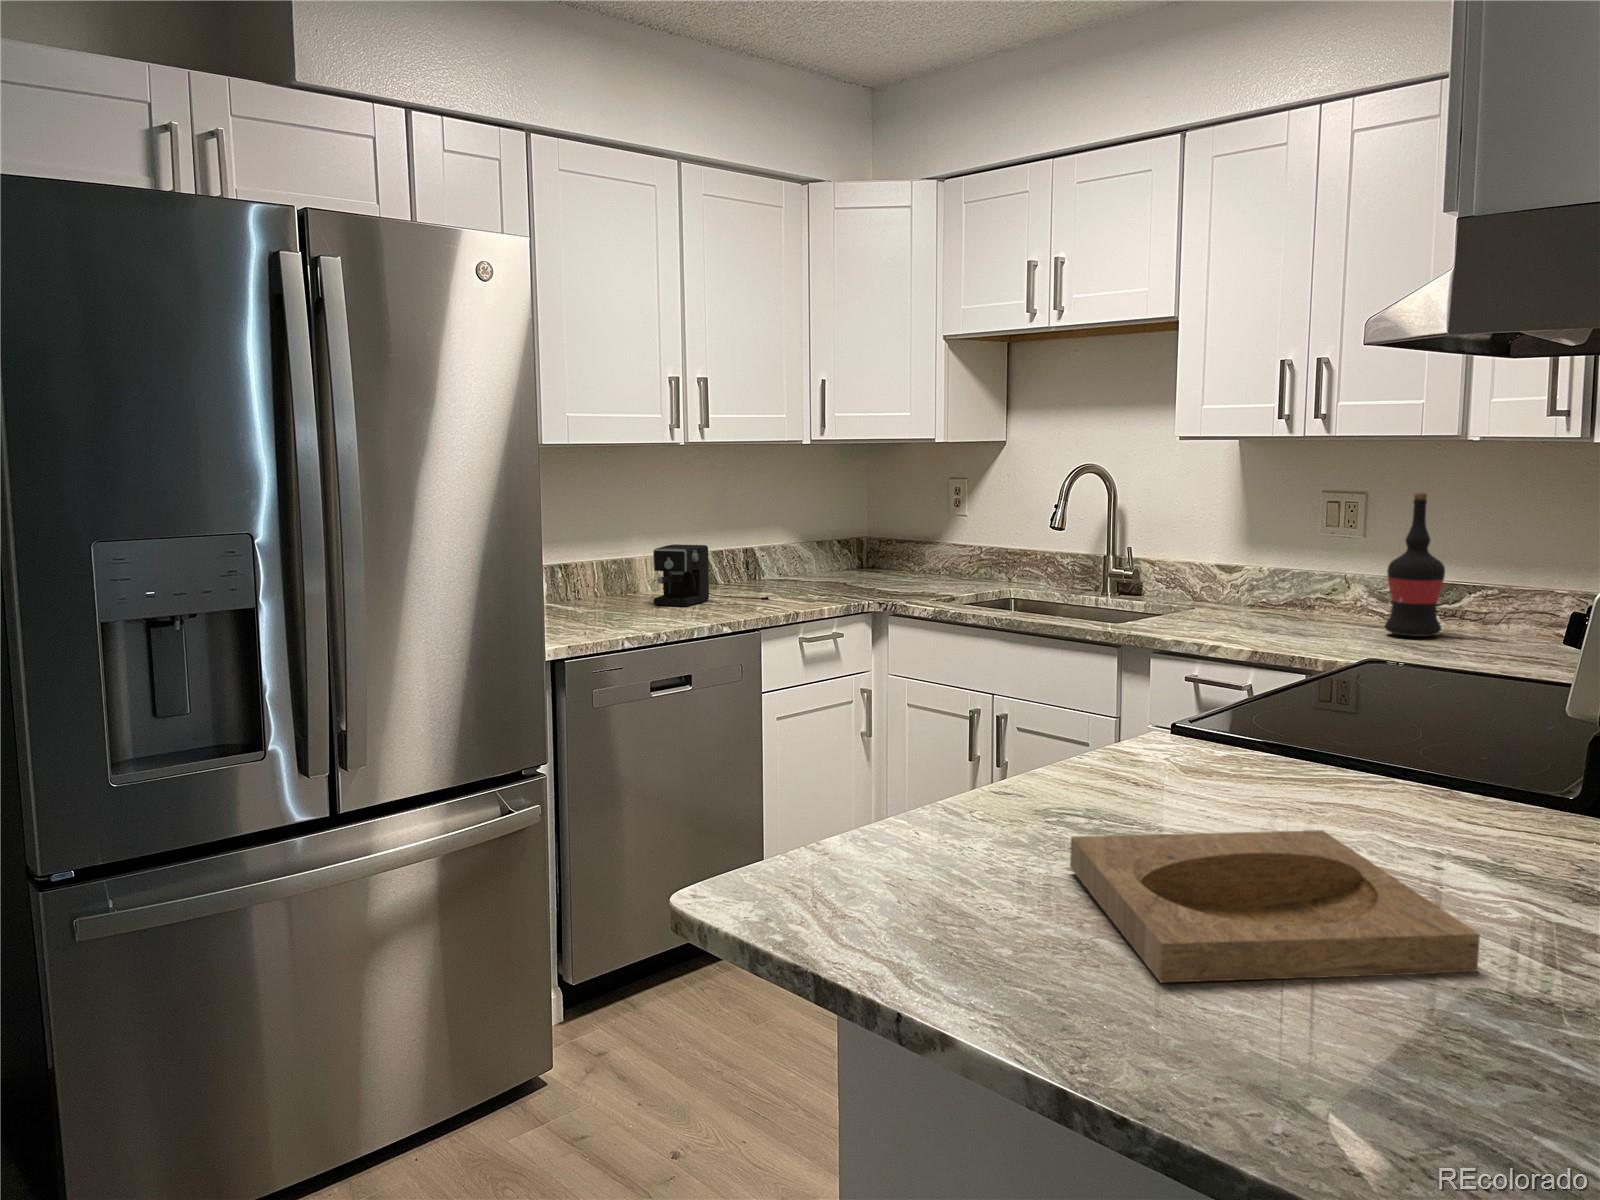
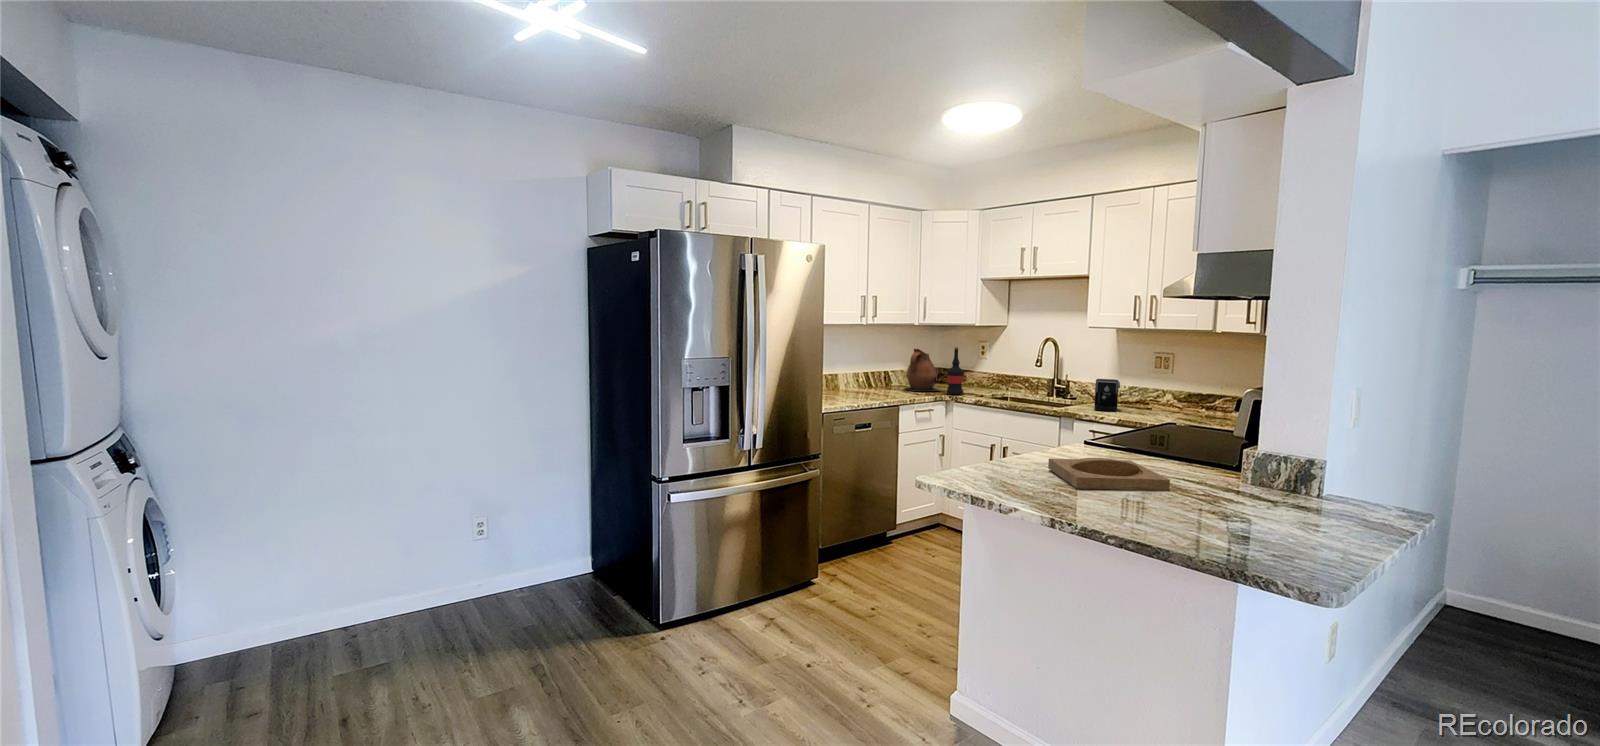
wine bottle: present [1385,492,1445,637] -> present [946,347,964,395]
ceramic pitcher: none [780,497,865,592] -> present [905,349,941,391]
coffee maker: present [653,544,769,606] -> present [1094,379,1152,411]

